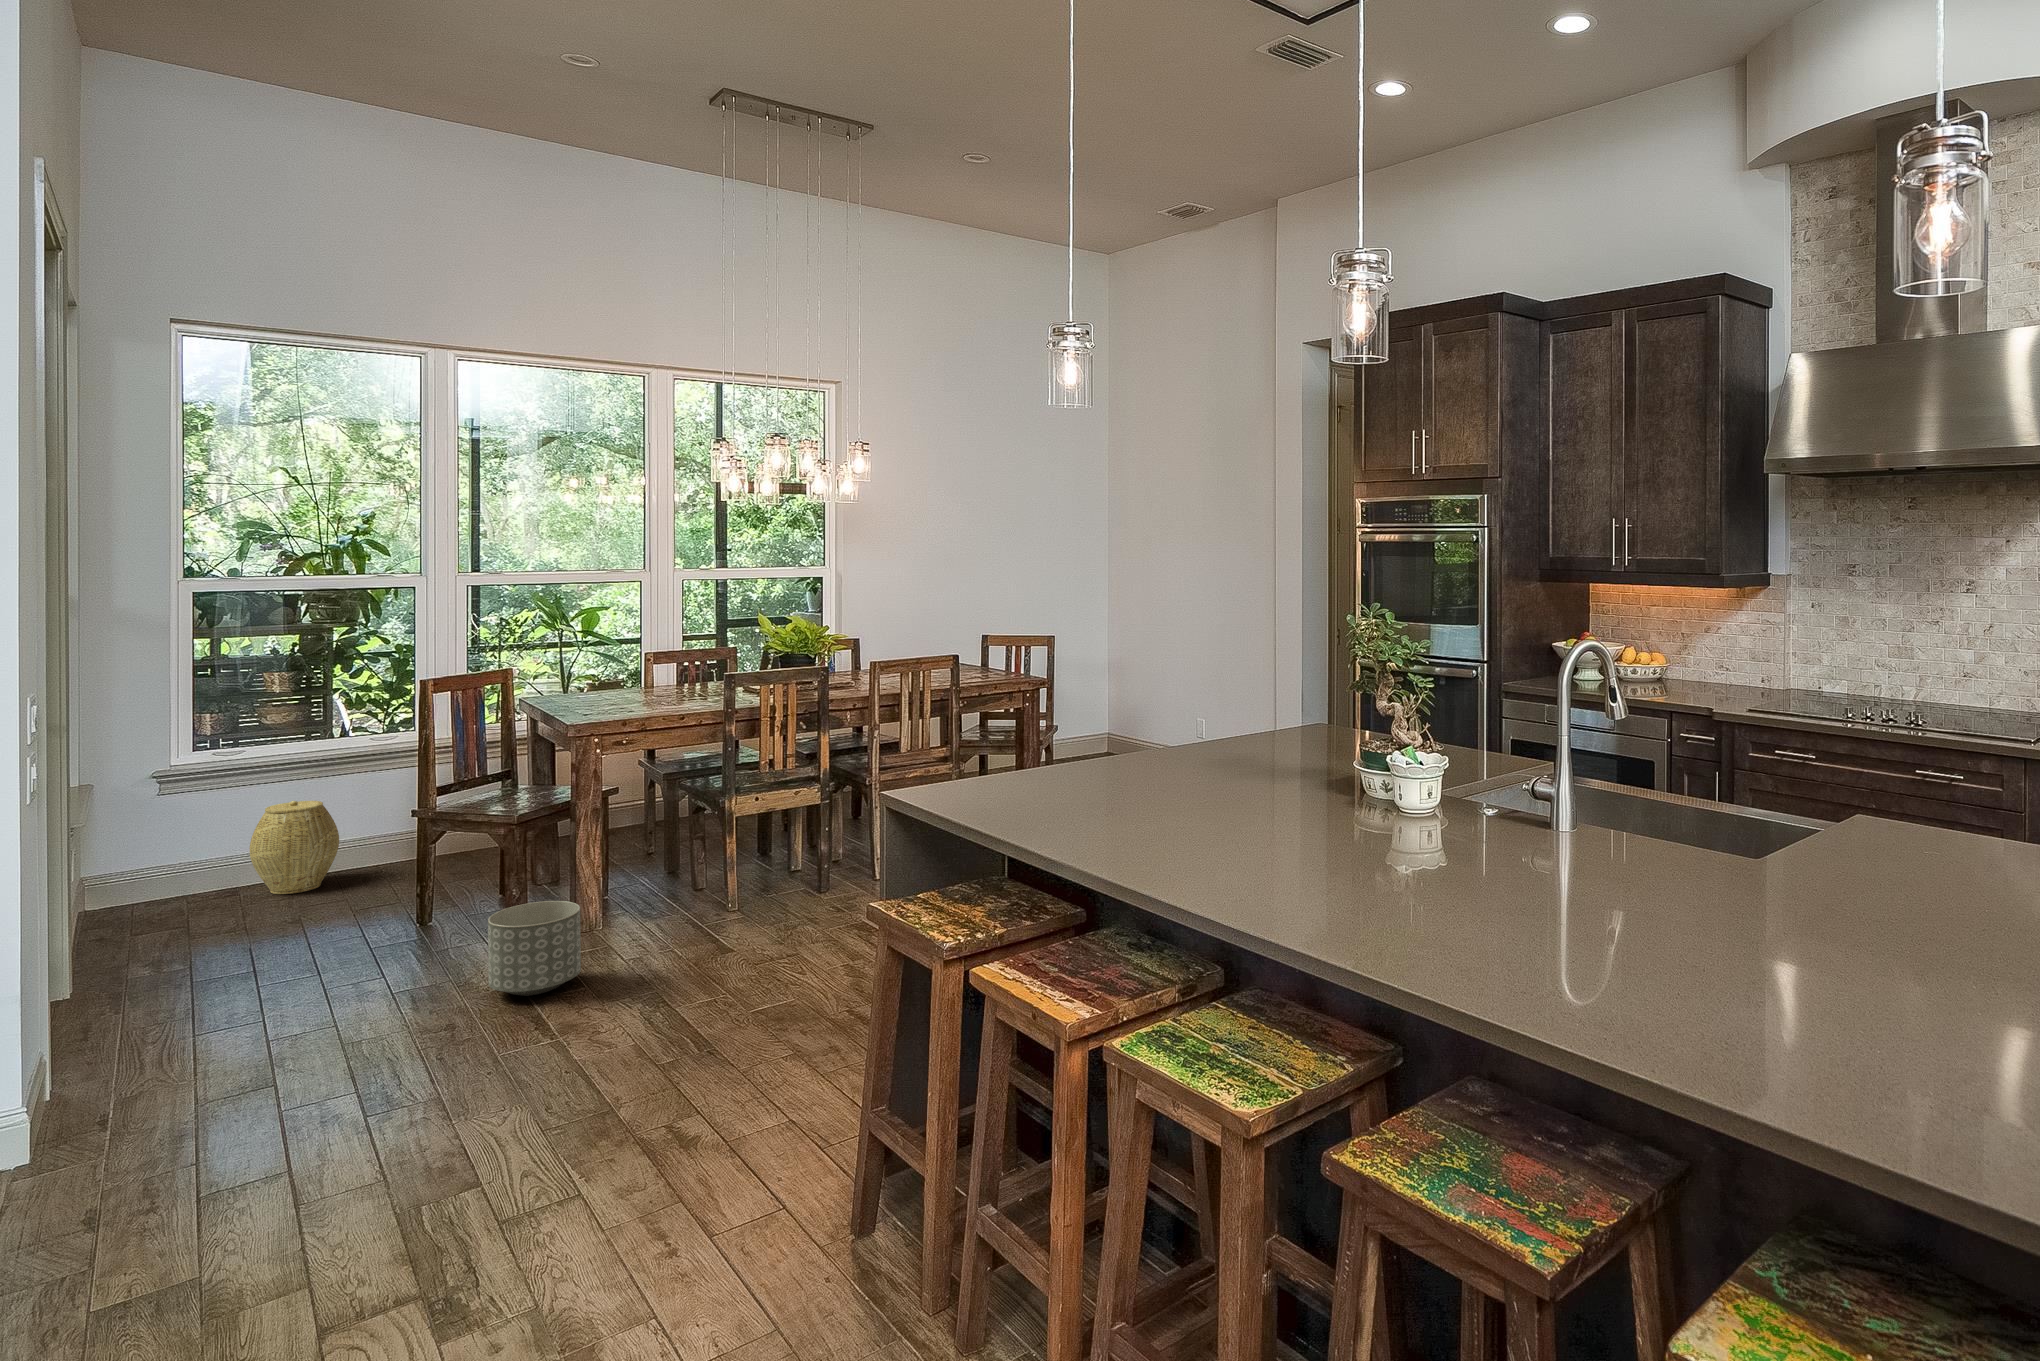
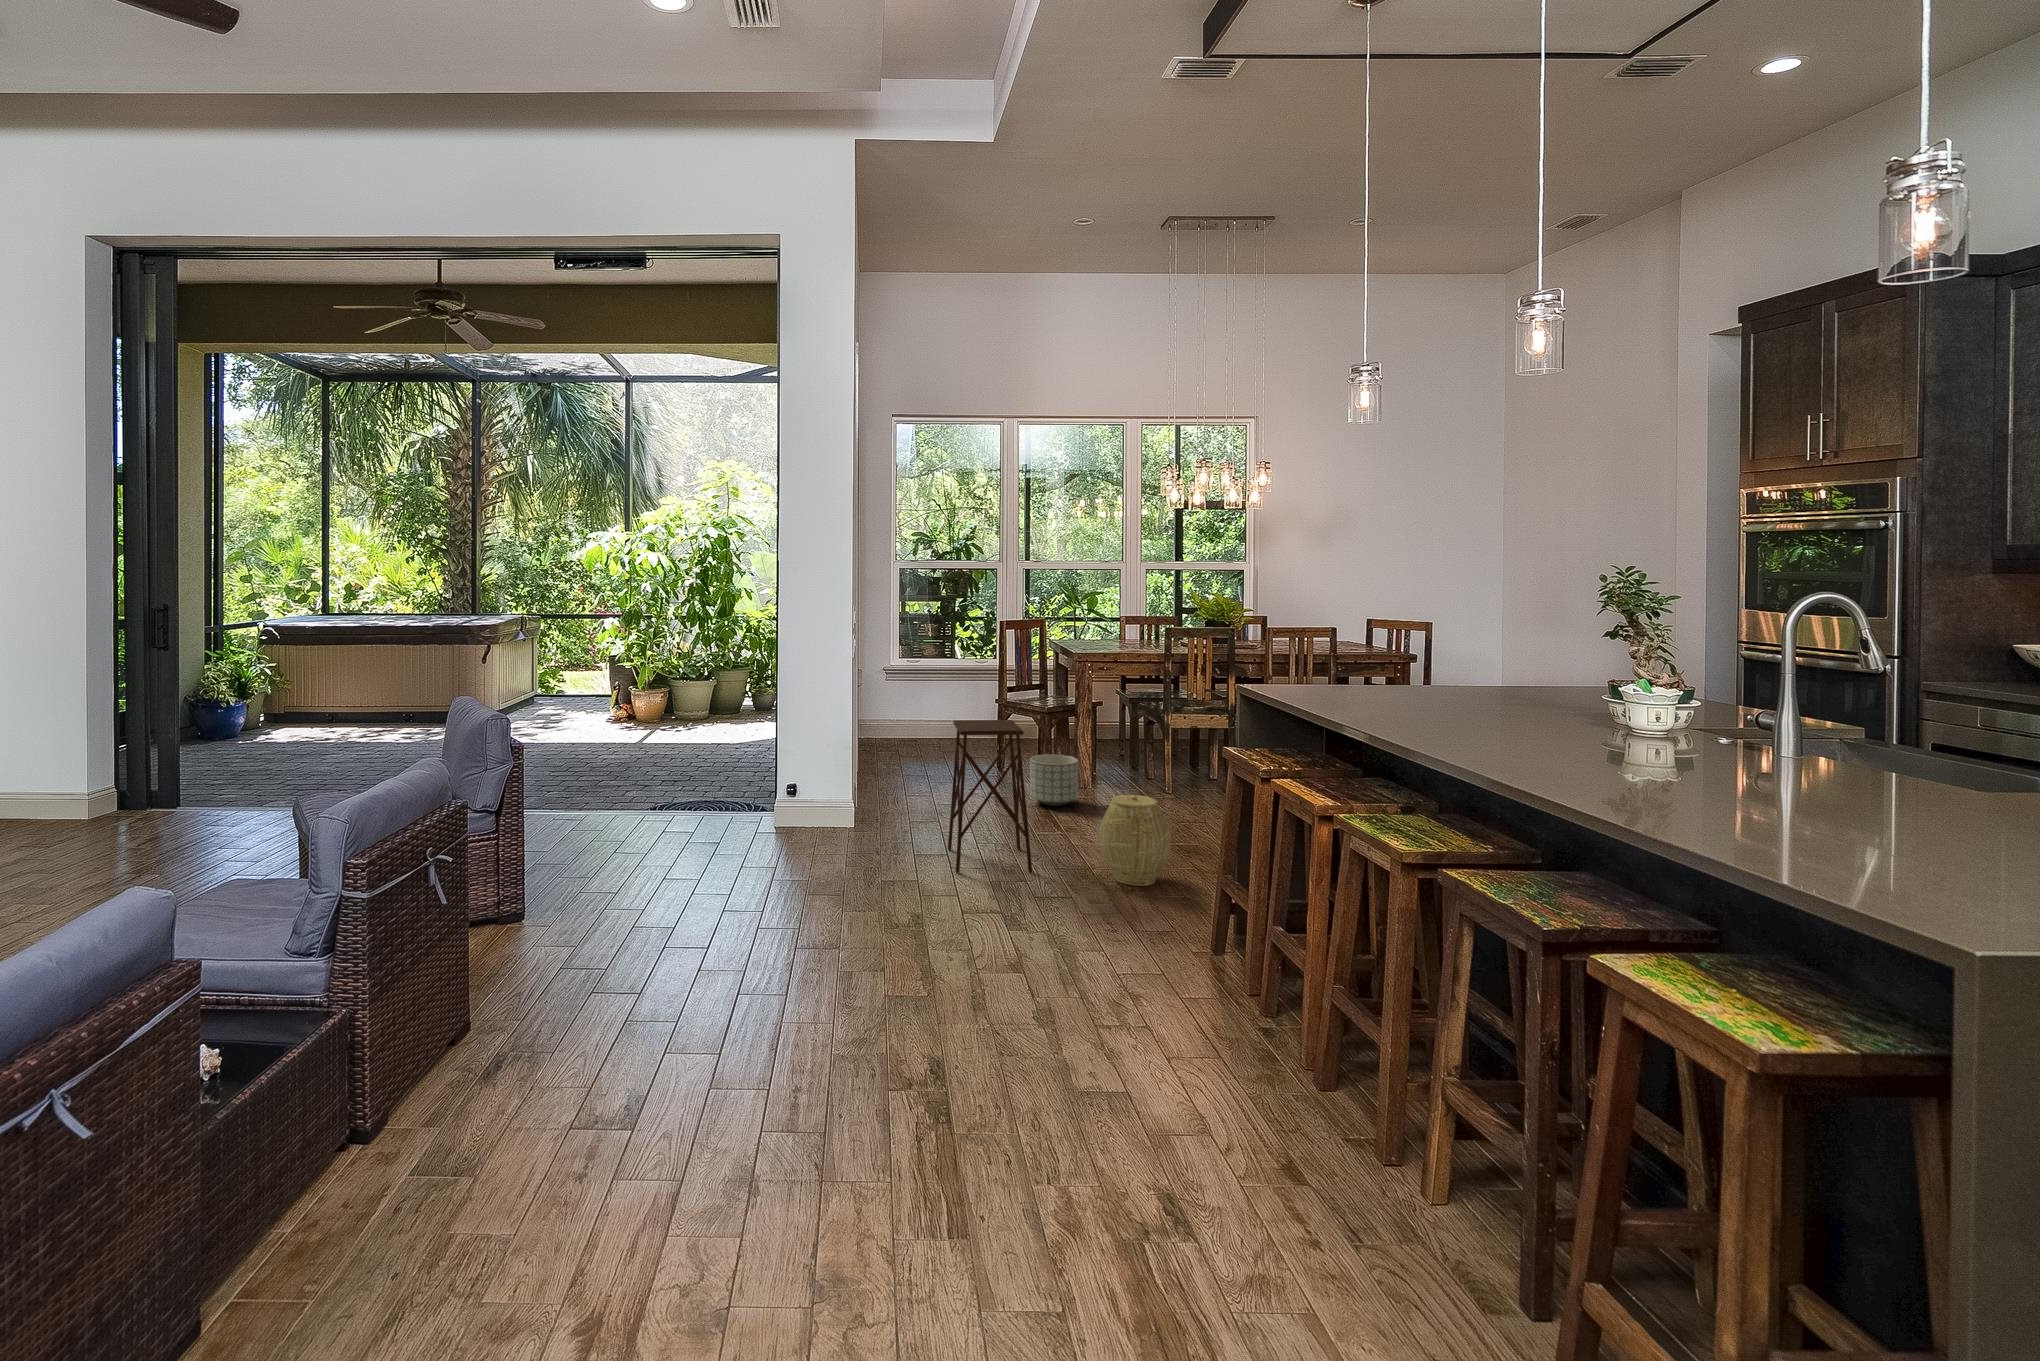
woven basket: present [250,801,339,894] -> present [1100,795,1171,886]
side table: none [300,879,496,1227] -> present [948,720,1032,873]

